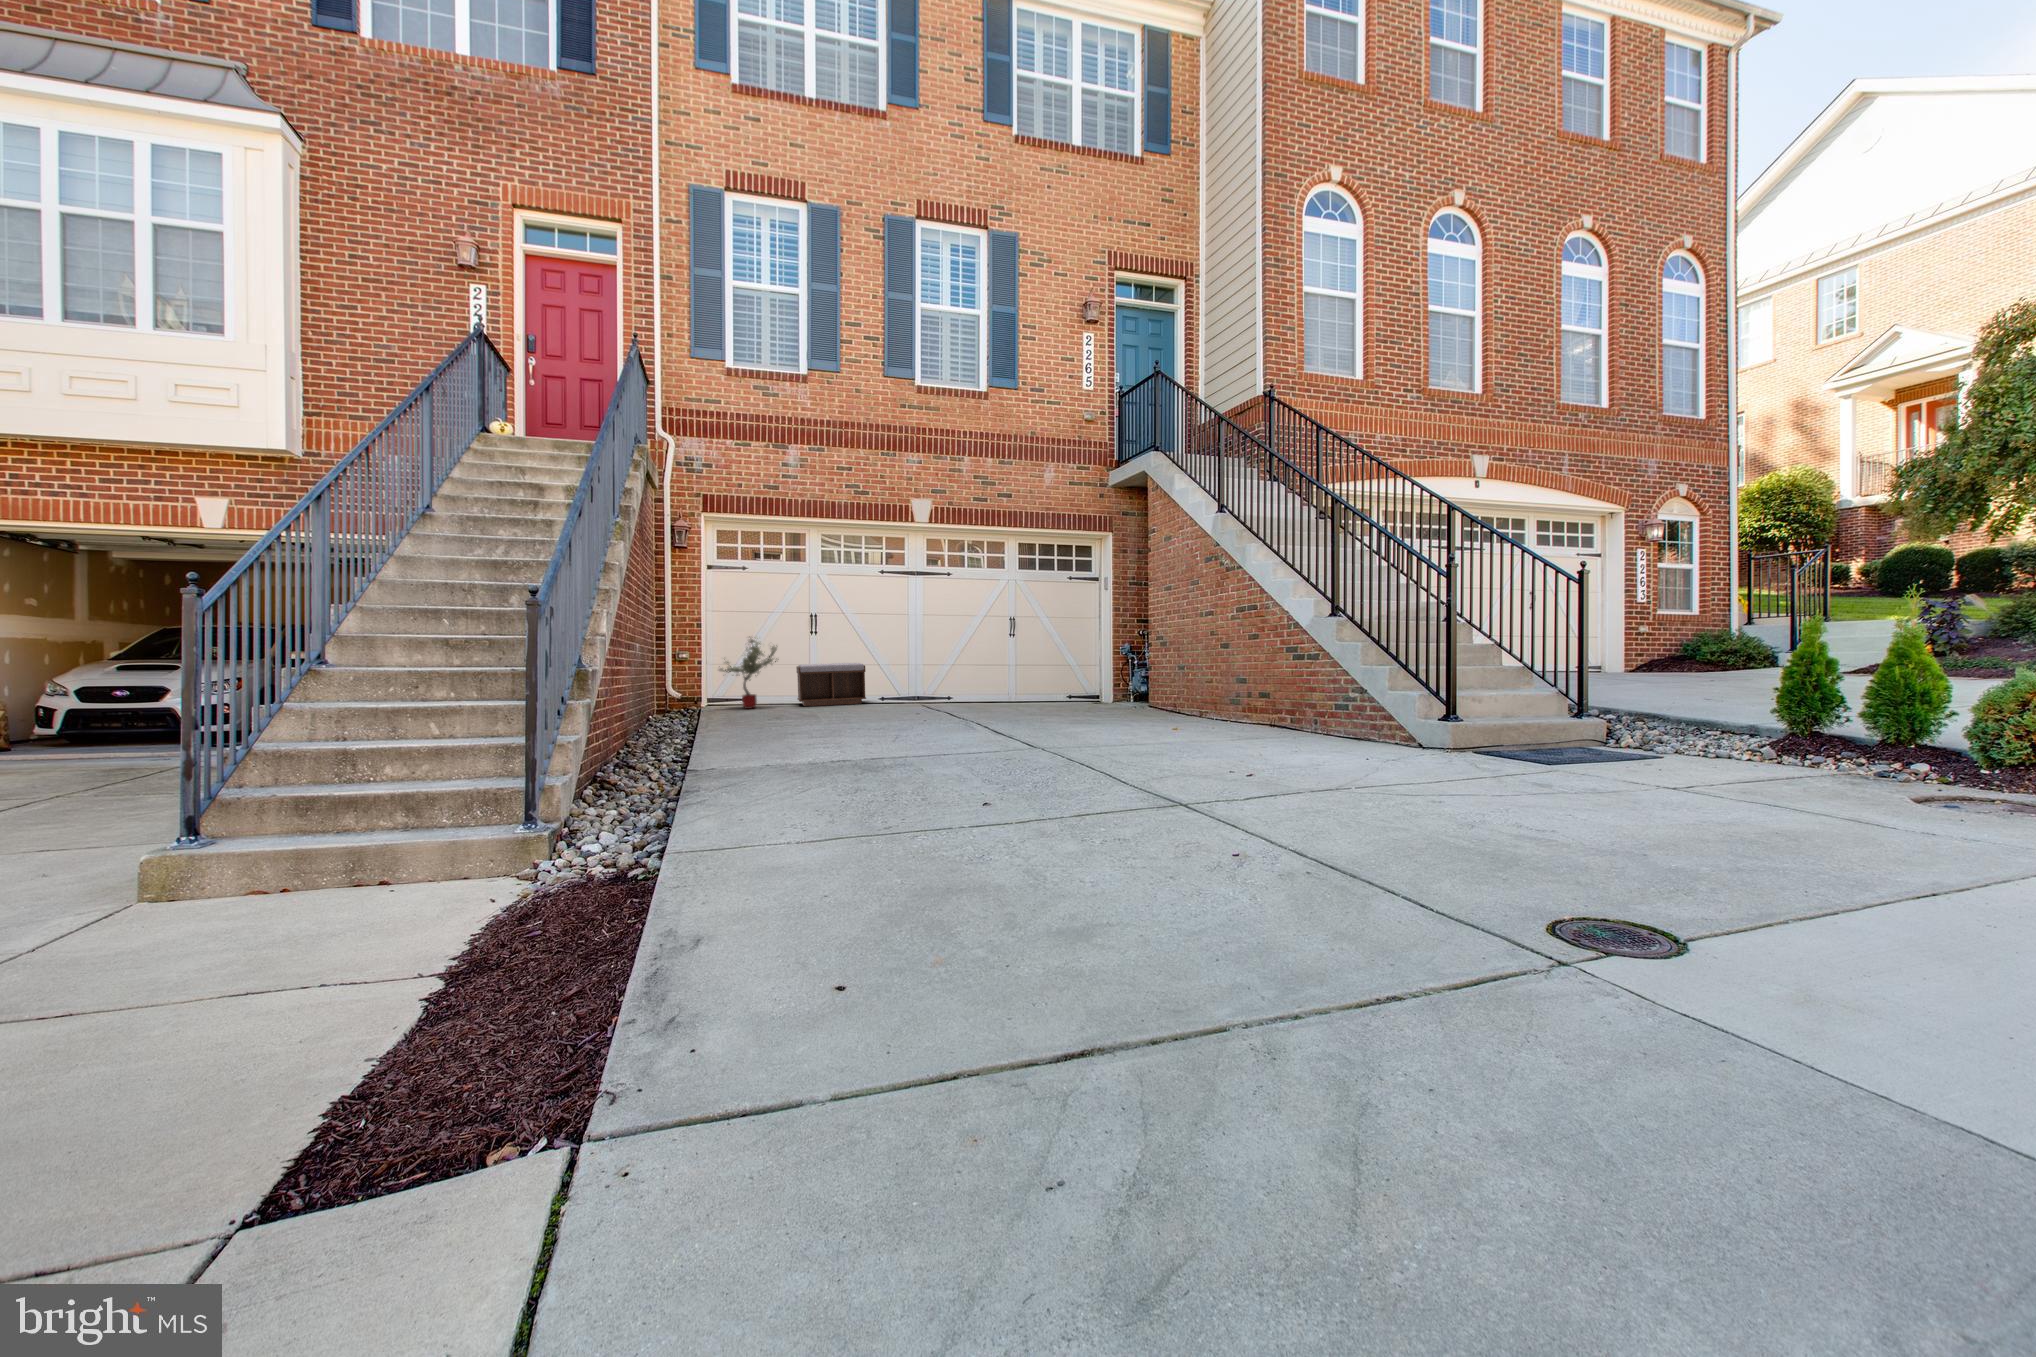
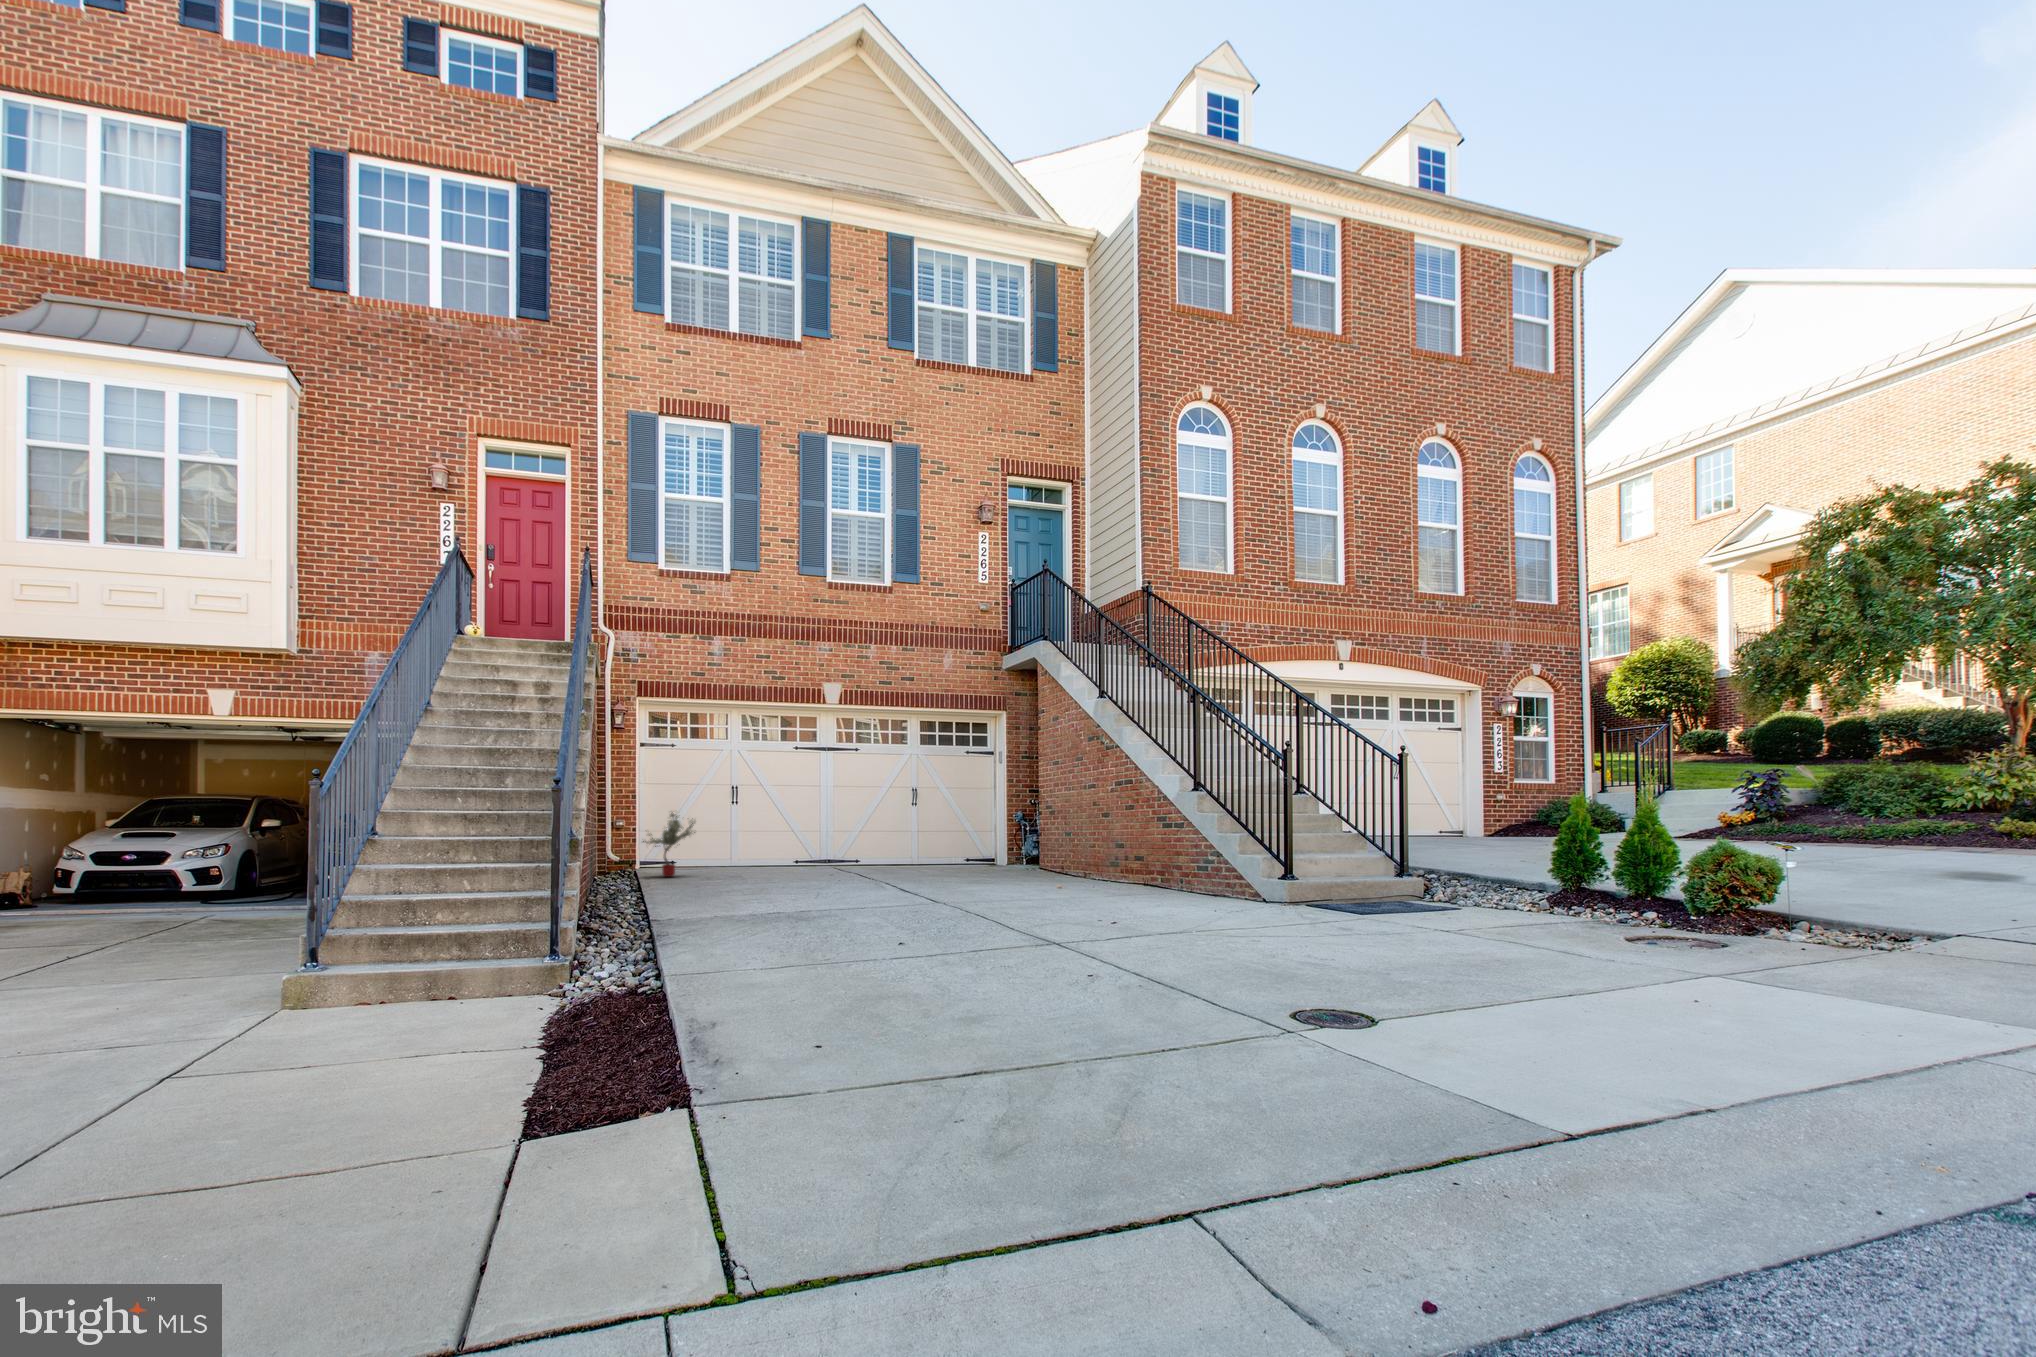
bench: present [796,663,866,706] -> none [710,834,775,875]

